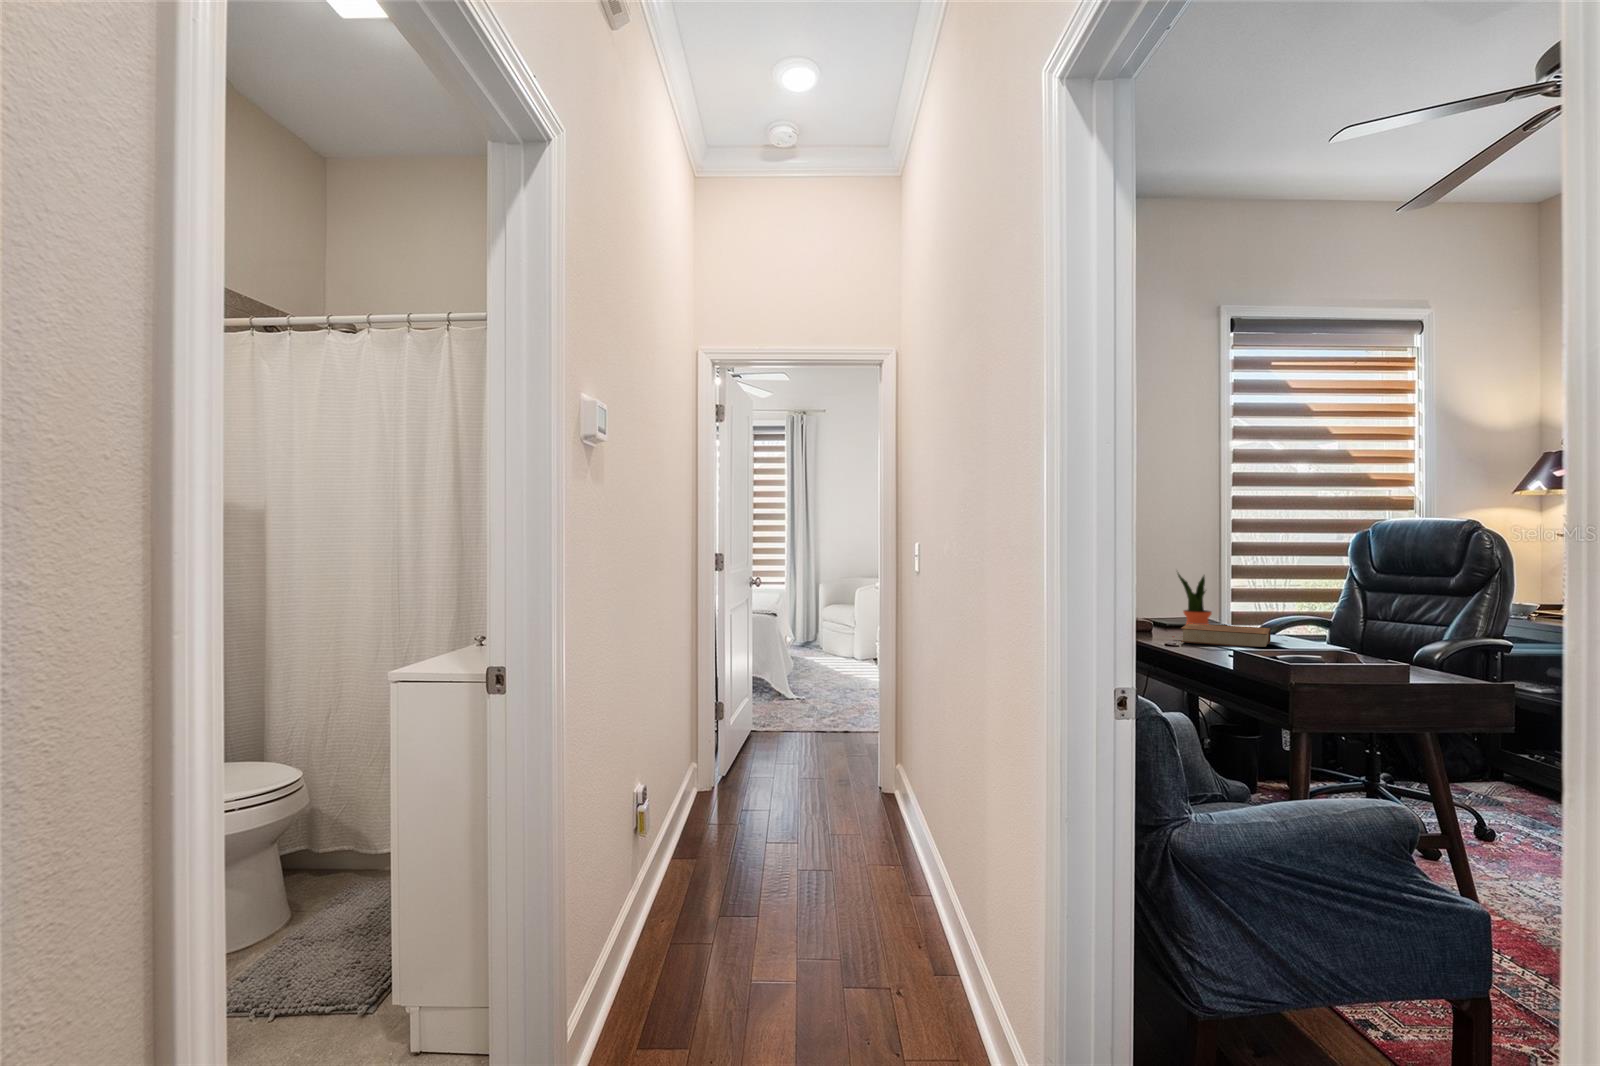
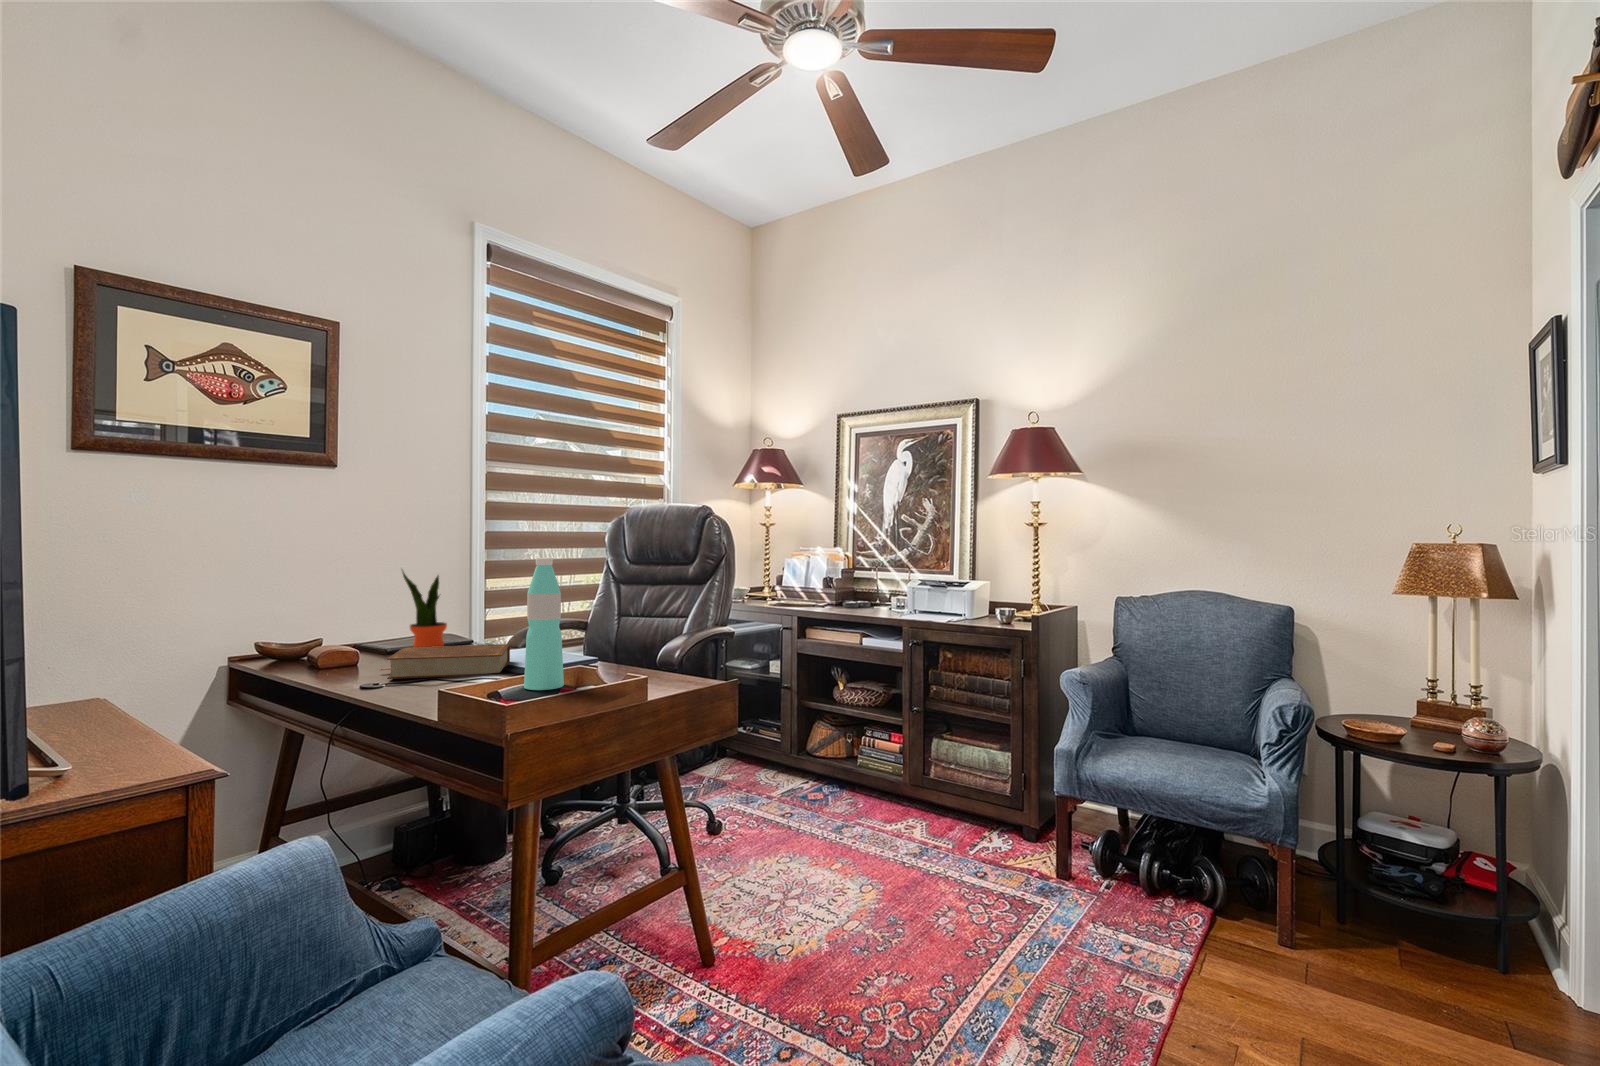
water bottle: none [1292,562,1326,659] -> present [524,558,564,690]

